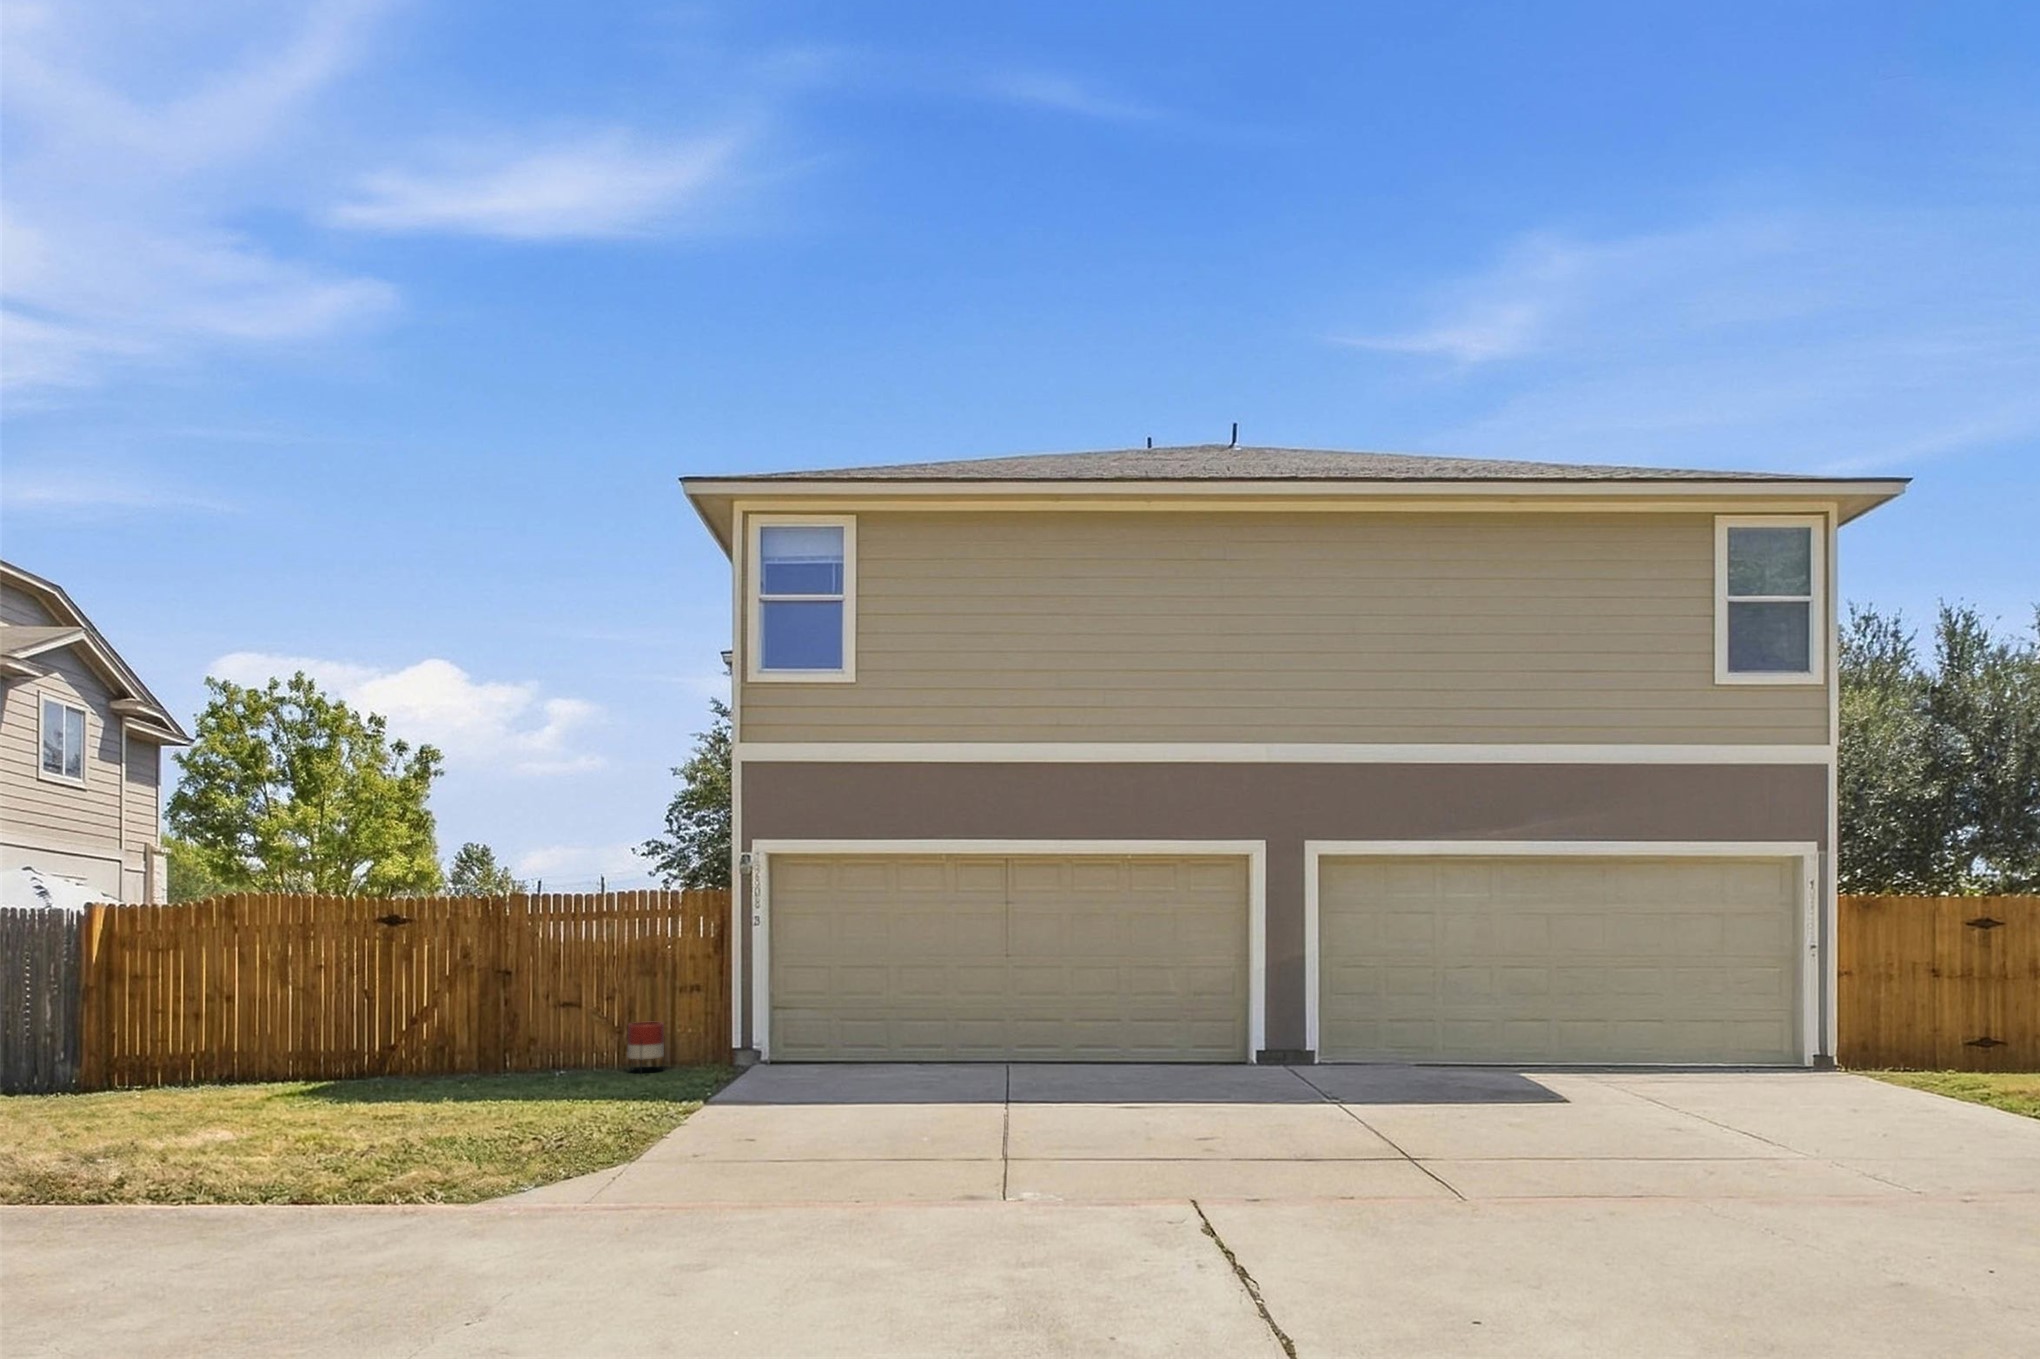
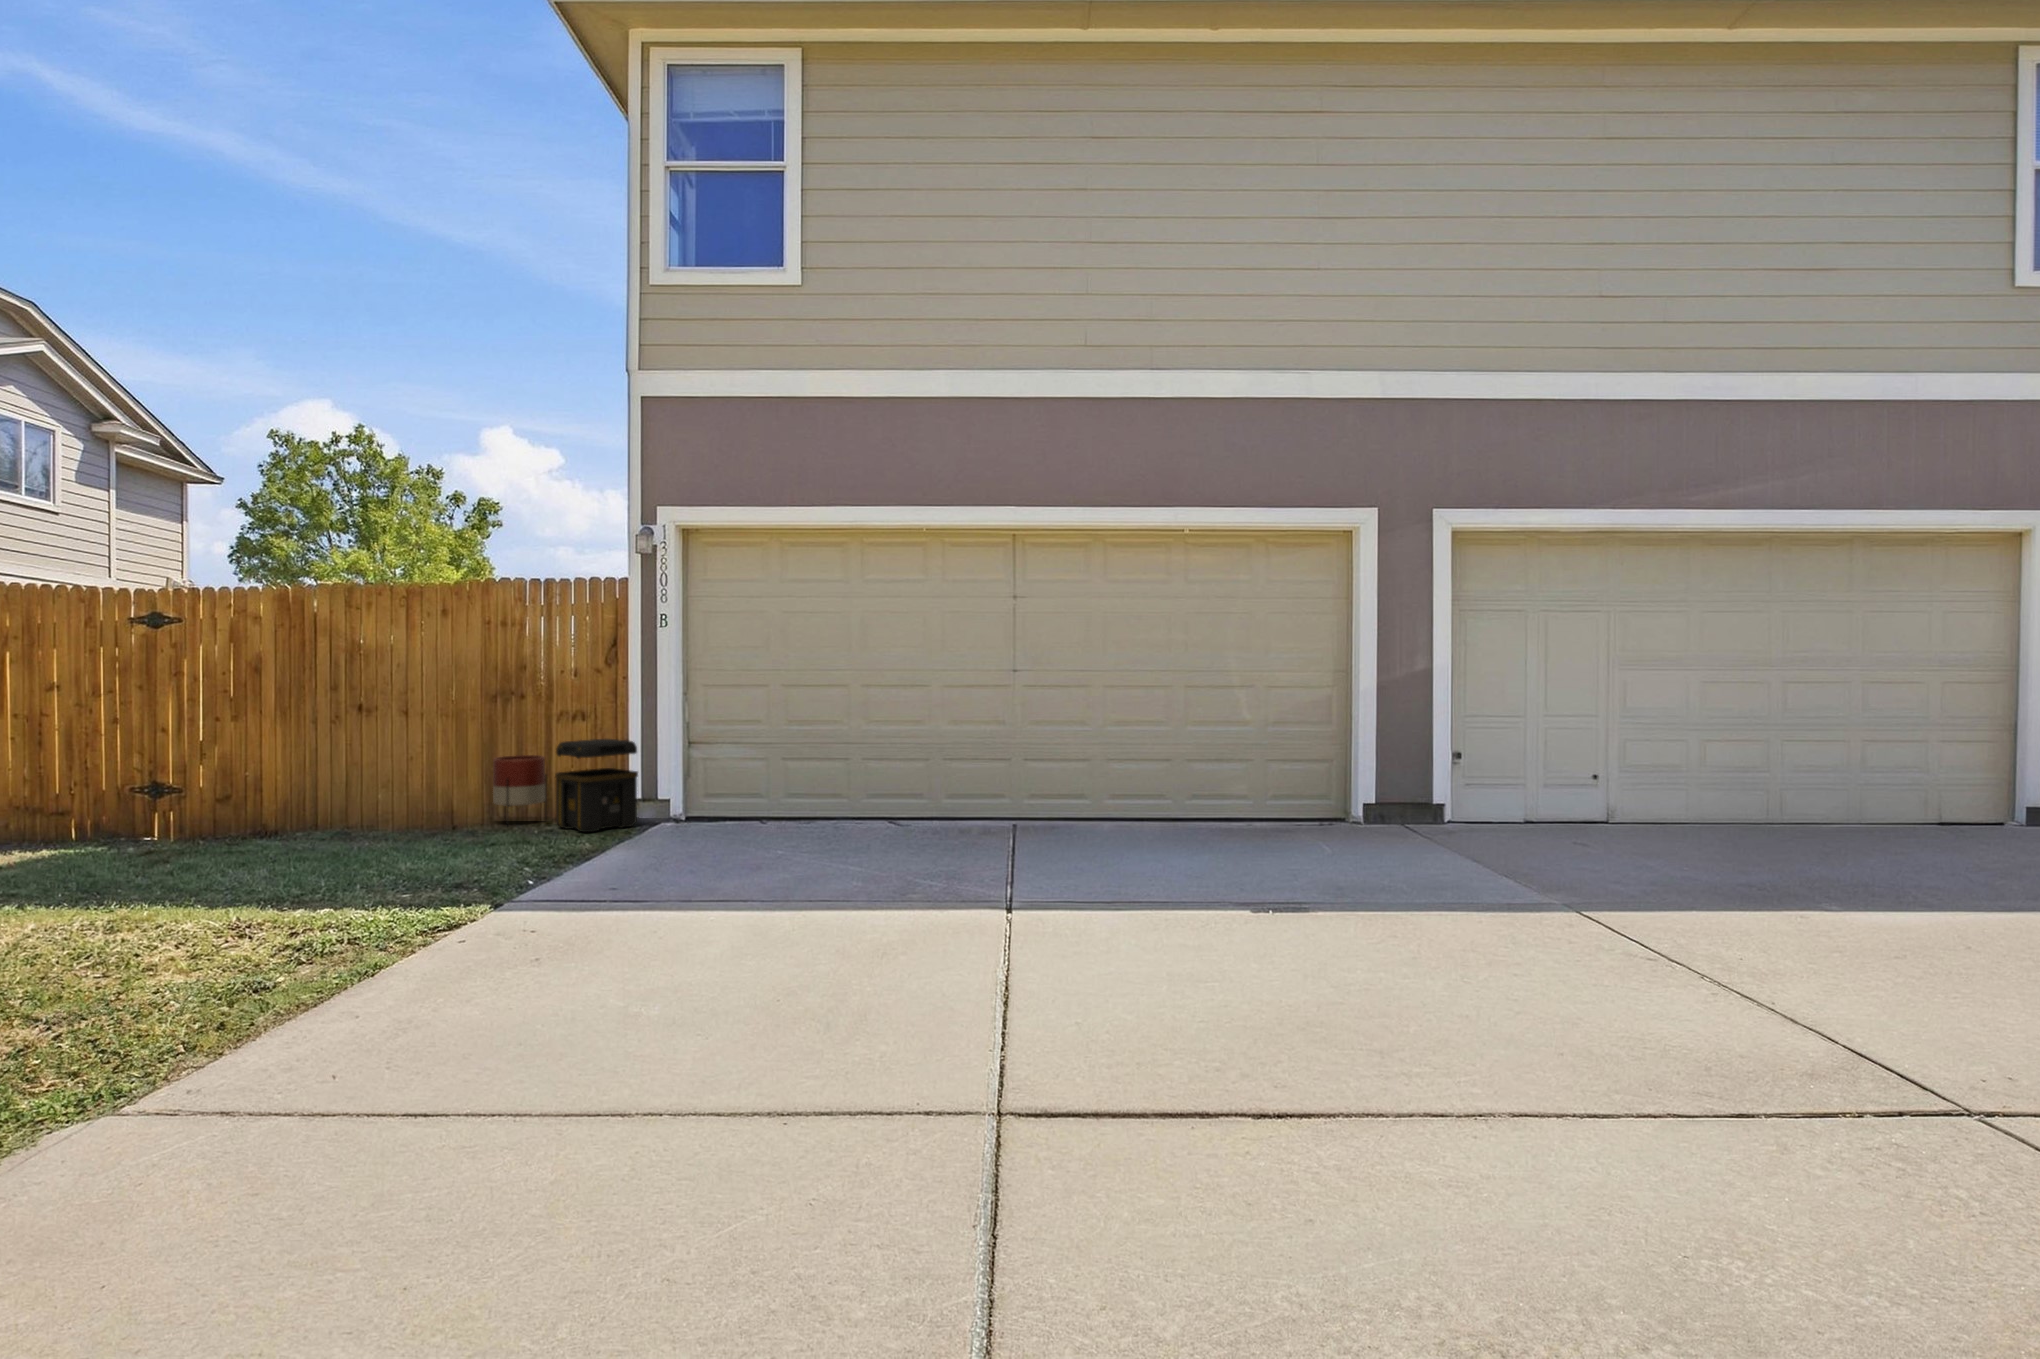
toolbox: none [678,1009,737,1077] -> present [555,739,638,832]

